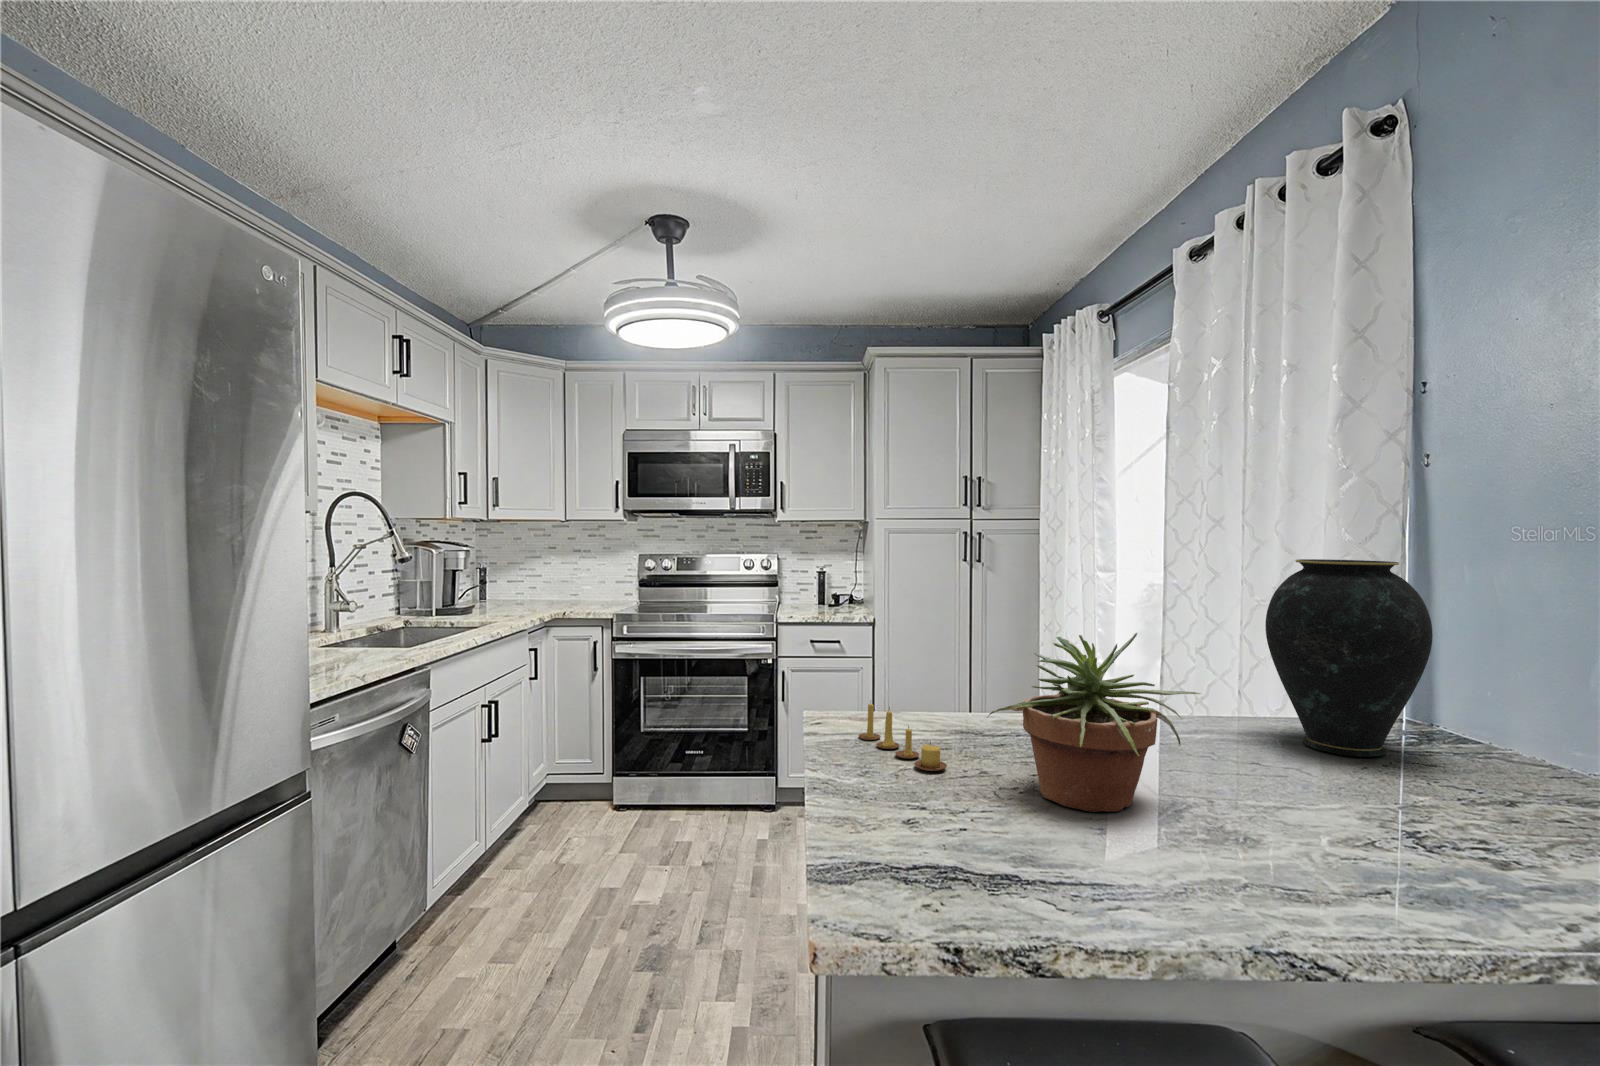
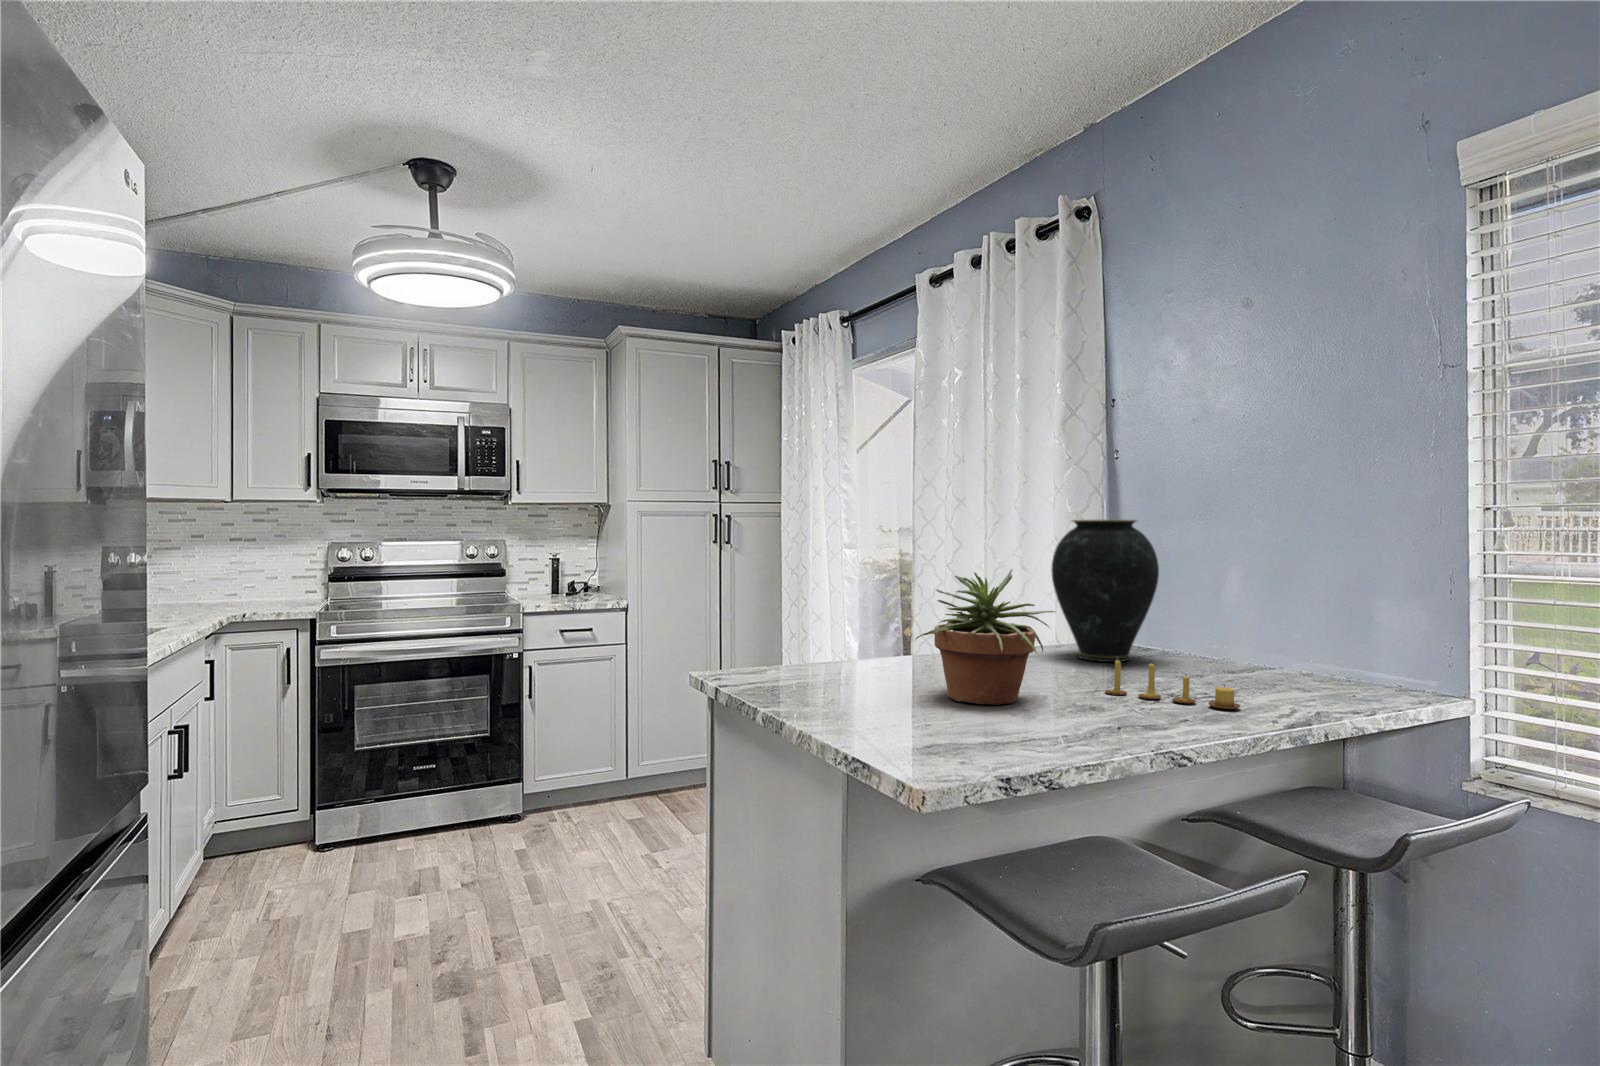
candle: present [858,703,947,771] -> present [1105,657,1241,709]

